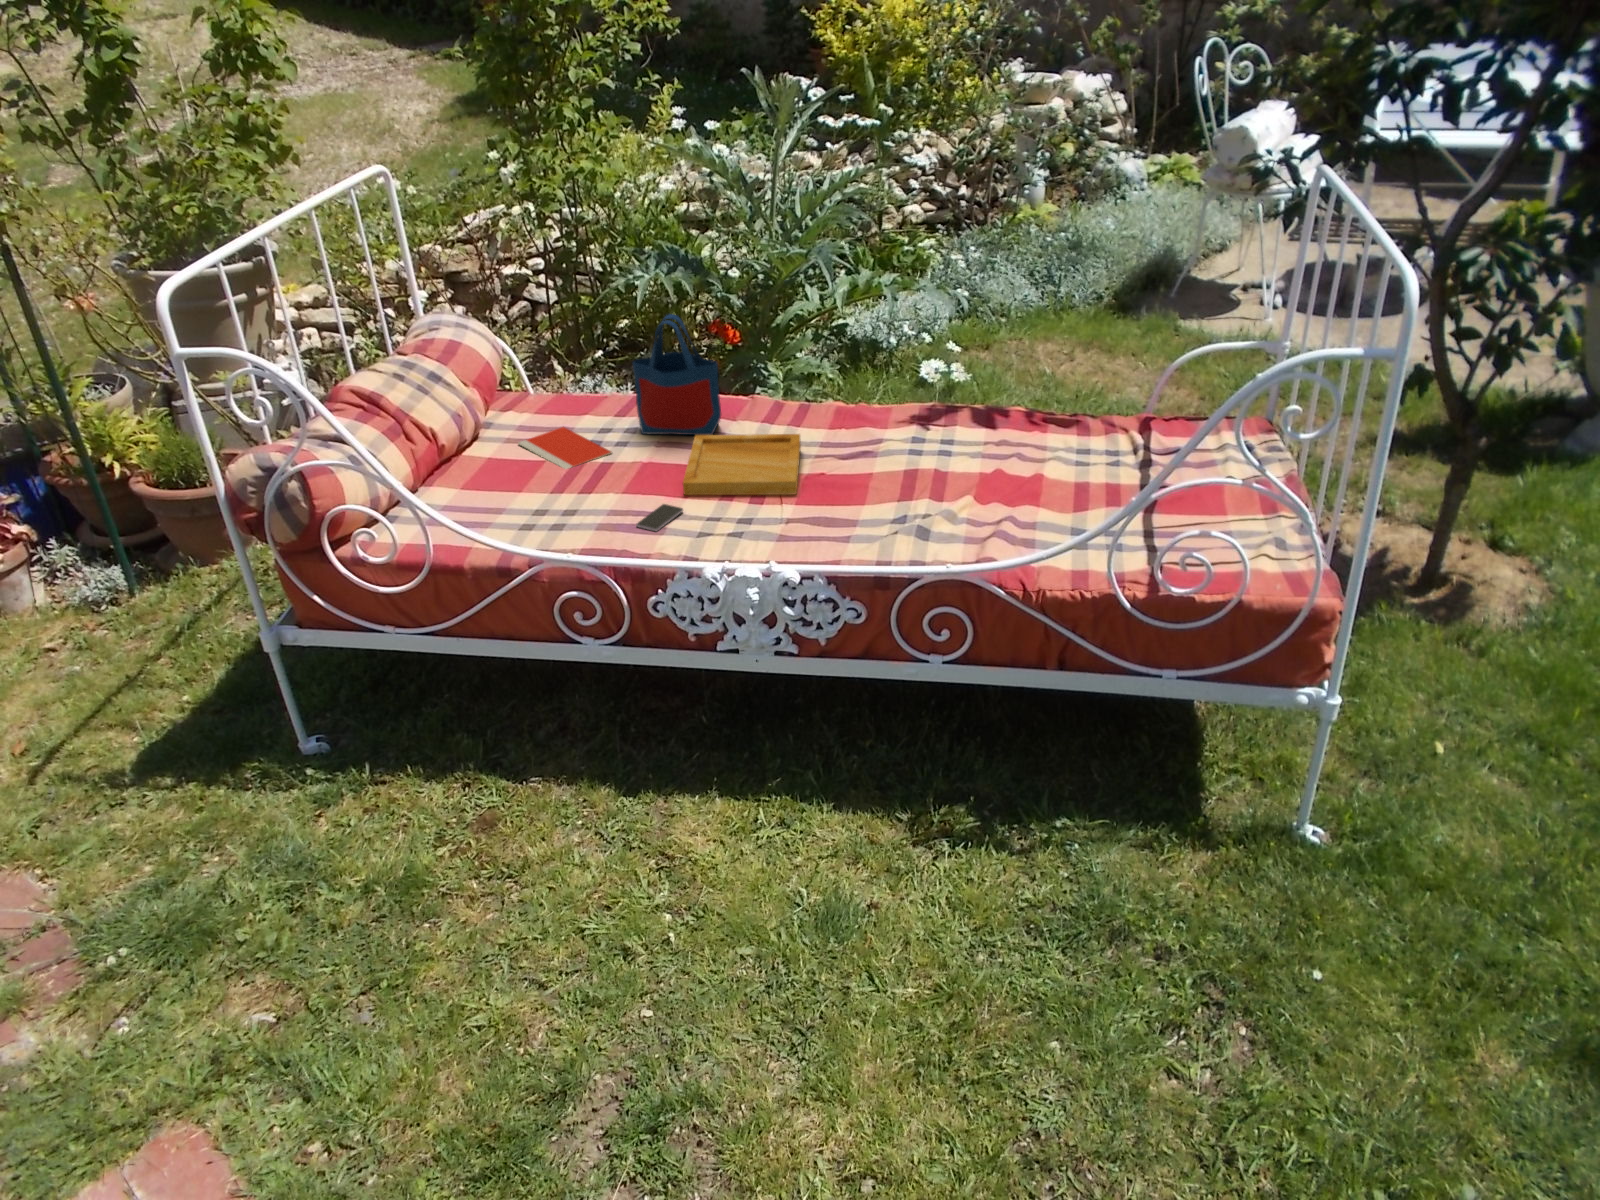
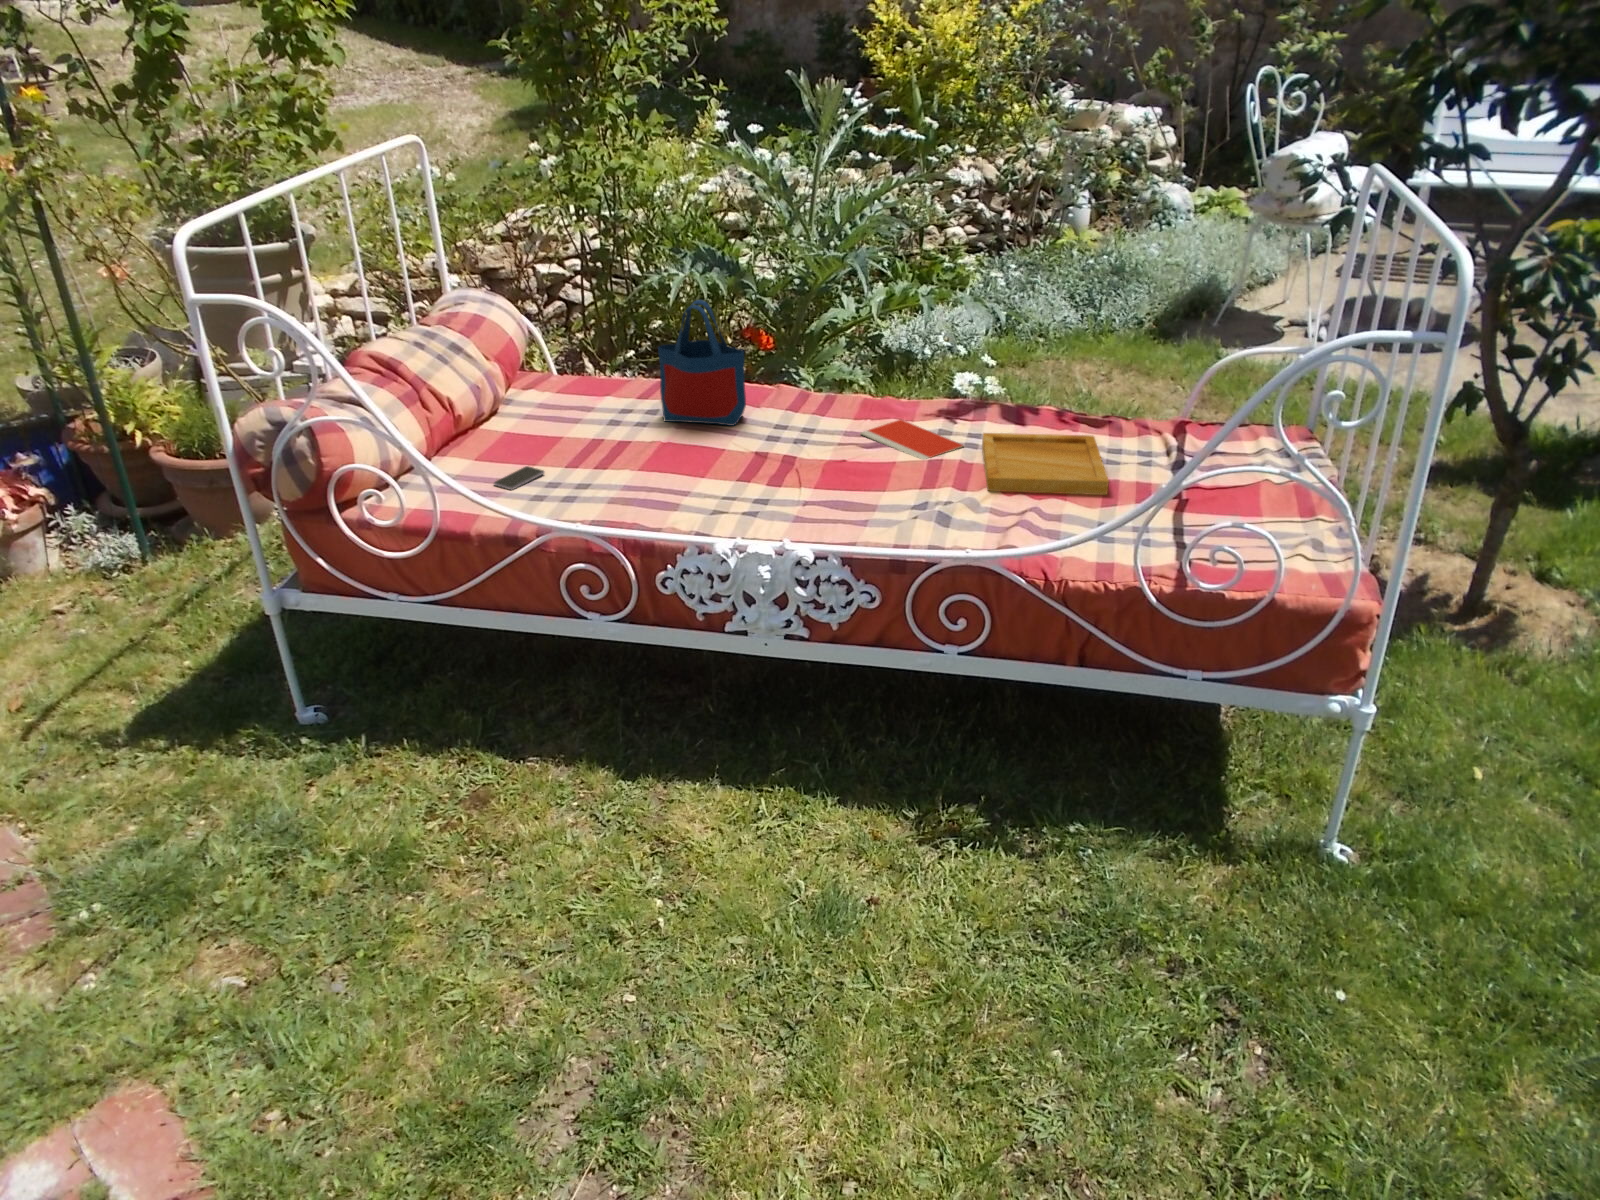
notebook: present [518,427,612,469] -> present [860,420,963,460]
tray: present [683,434,801,495] -> present [982,433,1109,495]
smartphone: present [636,504,683,531] -> present [494,466,544,490]

